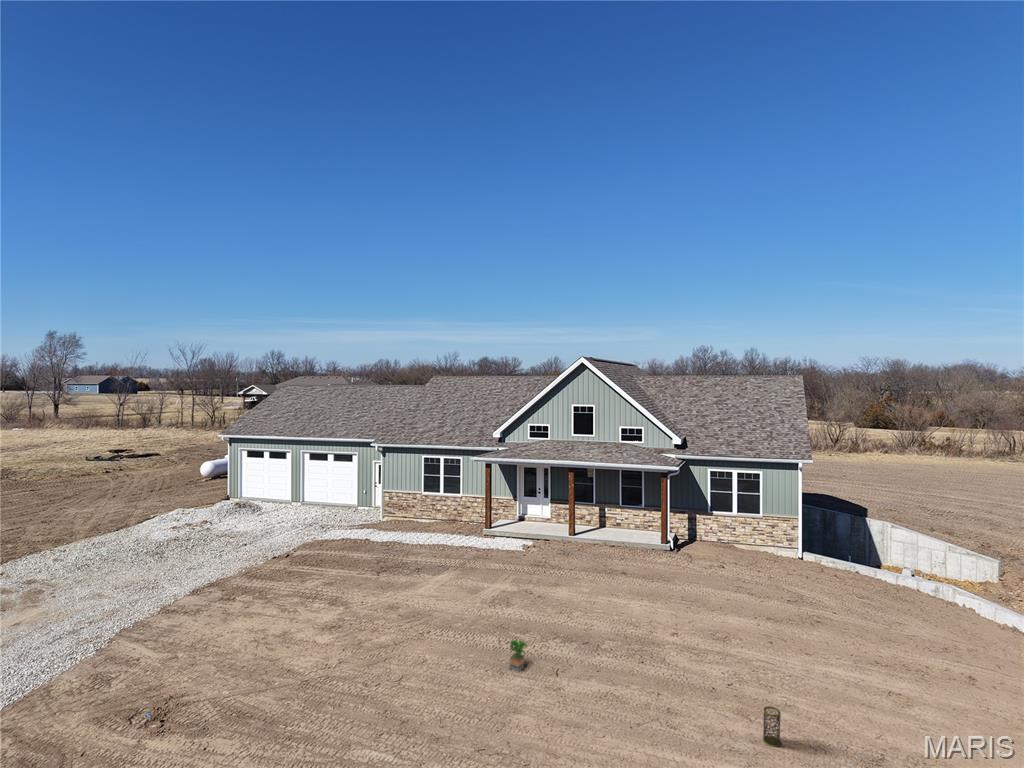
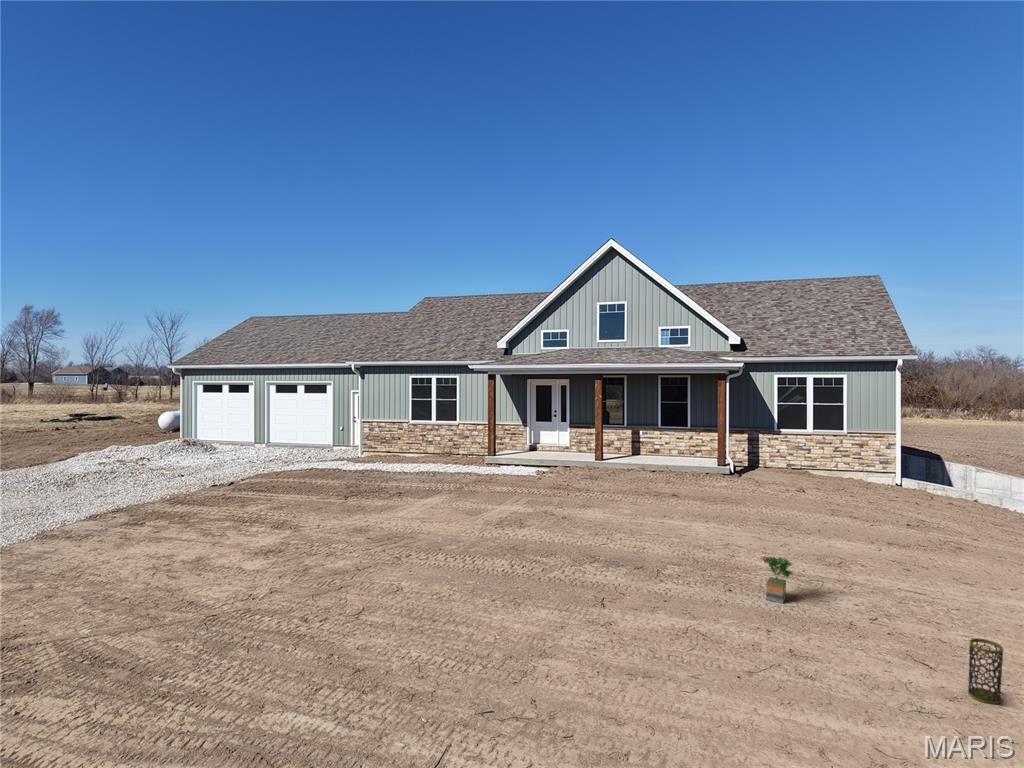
potted tree: present [510,640,527,672] -> present [764,557,792,603]

